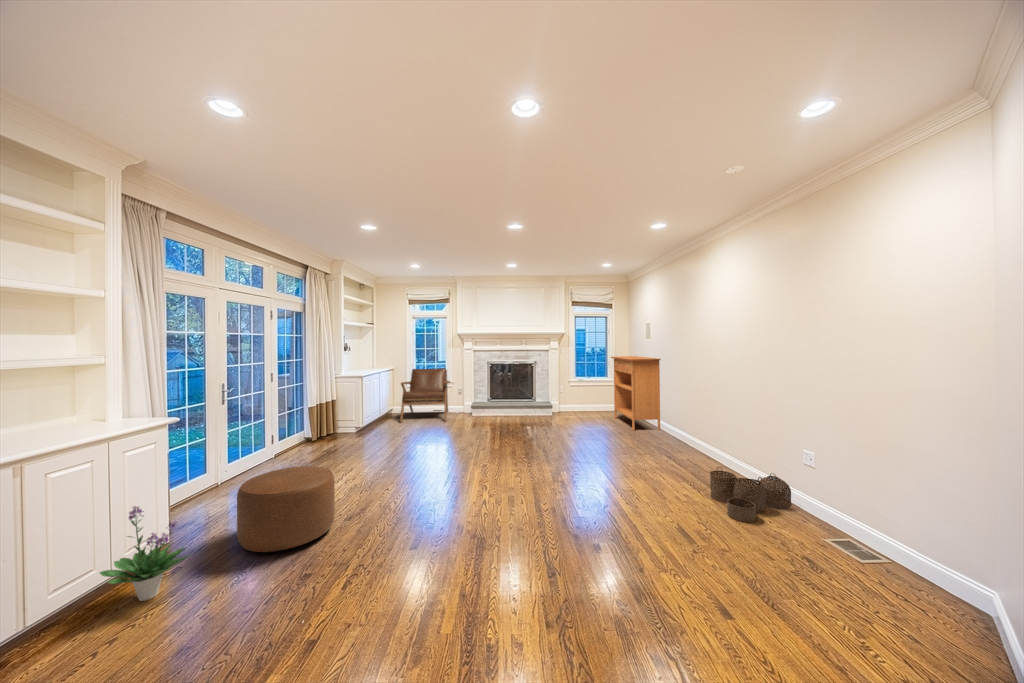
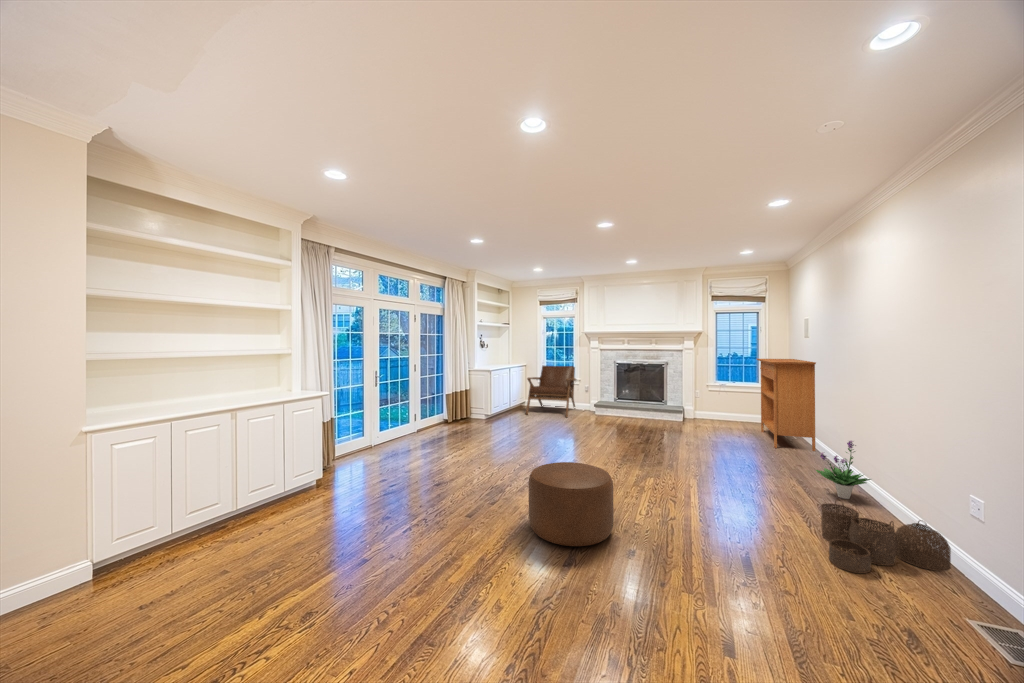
ottoman: present [237,466,335,552] -> present [529,462,614,546]
potted plant: present [100,506,188,601] -> present [816,440,871,499]

